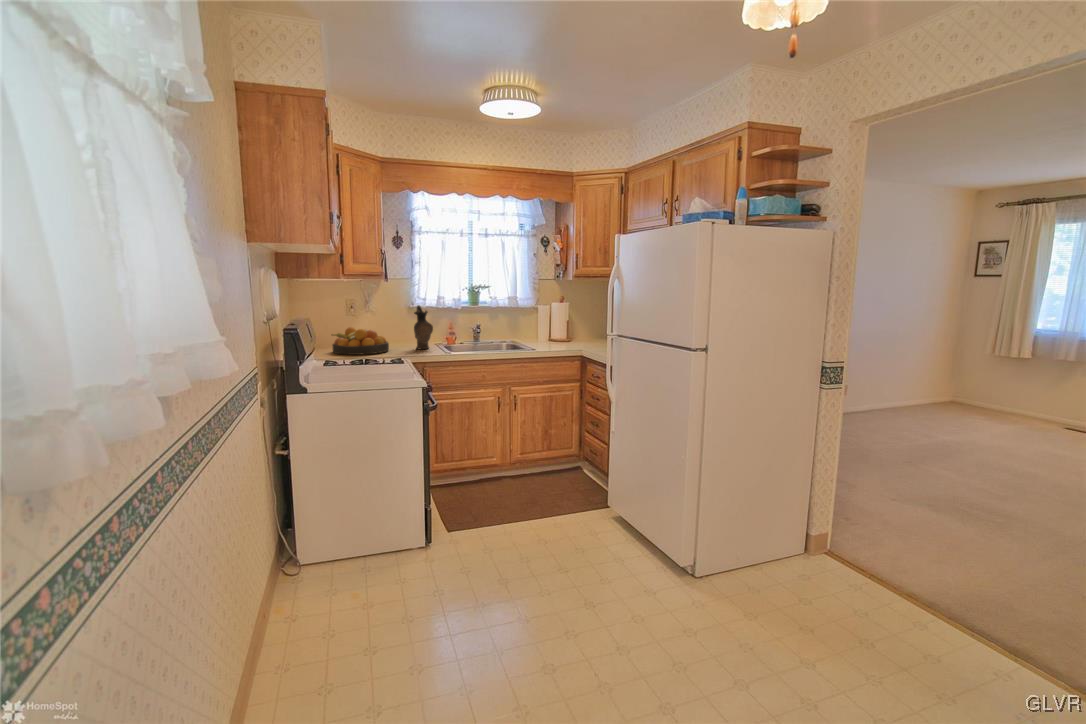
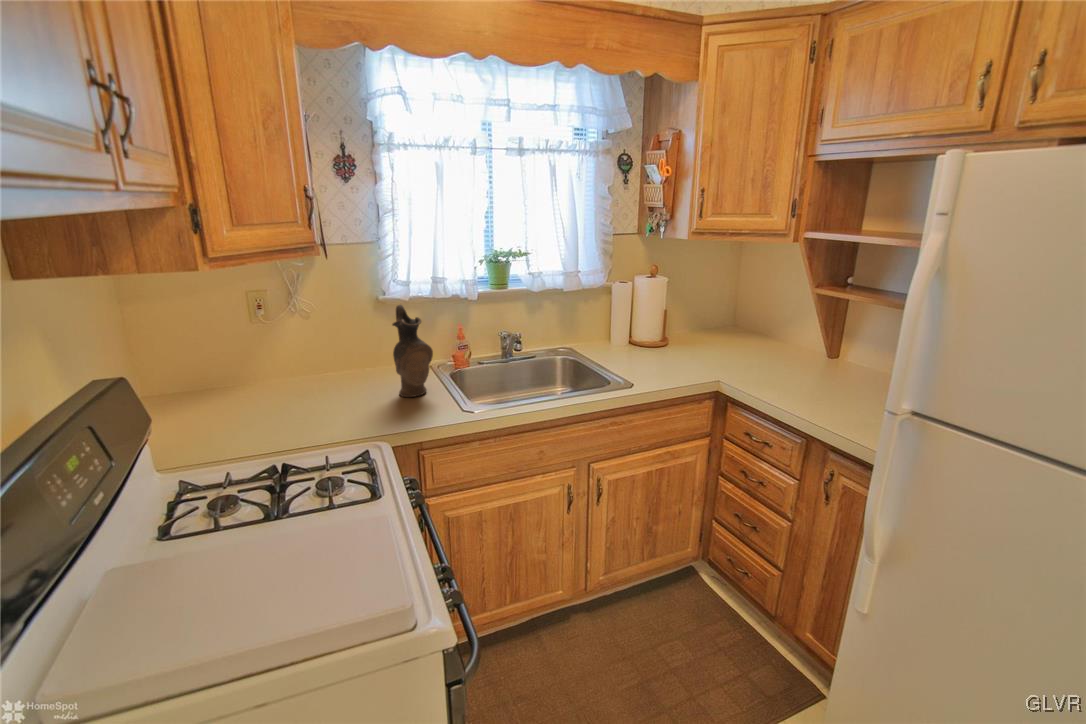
fruit bowl: present [332,327,389,355] -> none [212,364,345,440]

